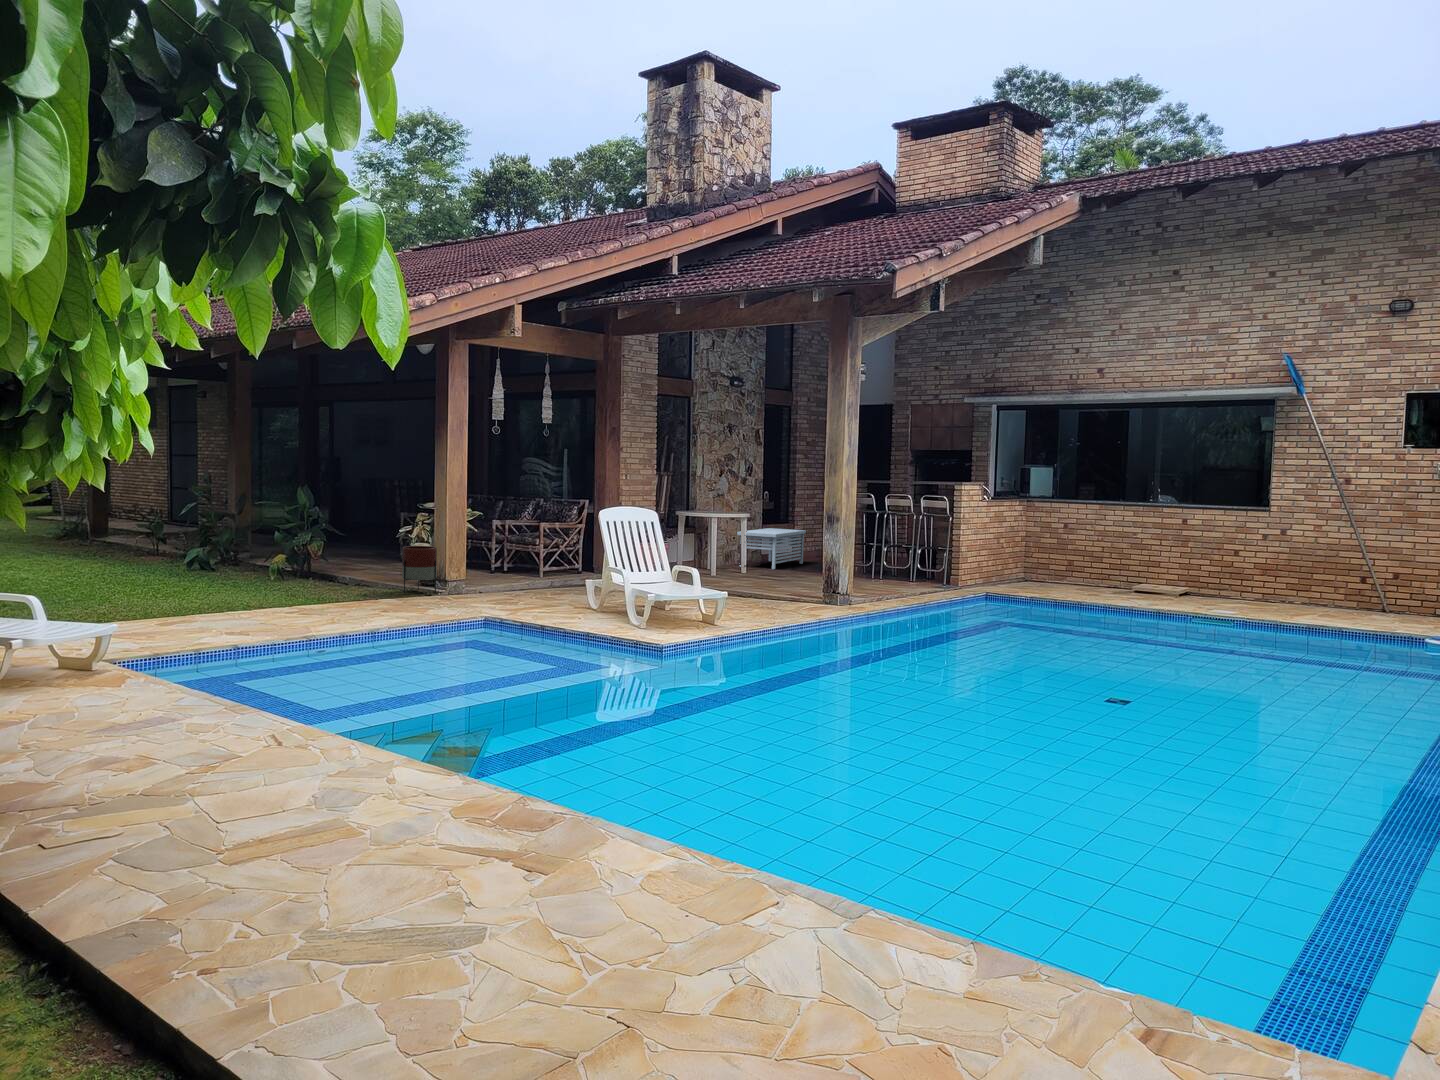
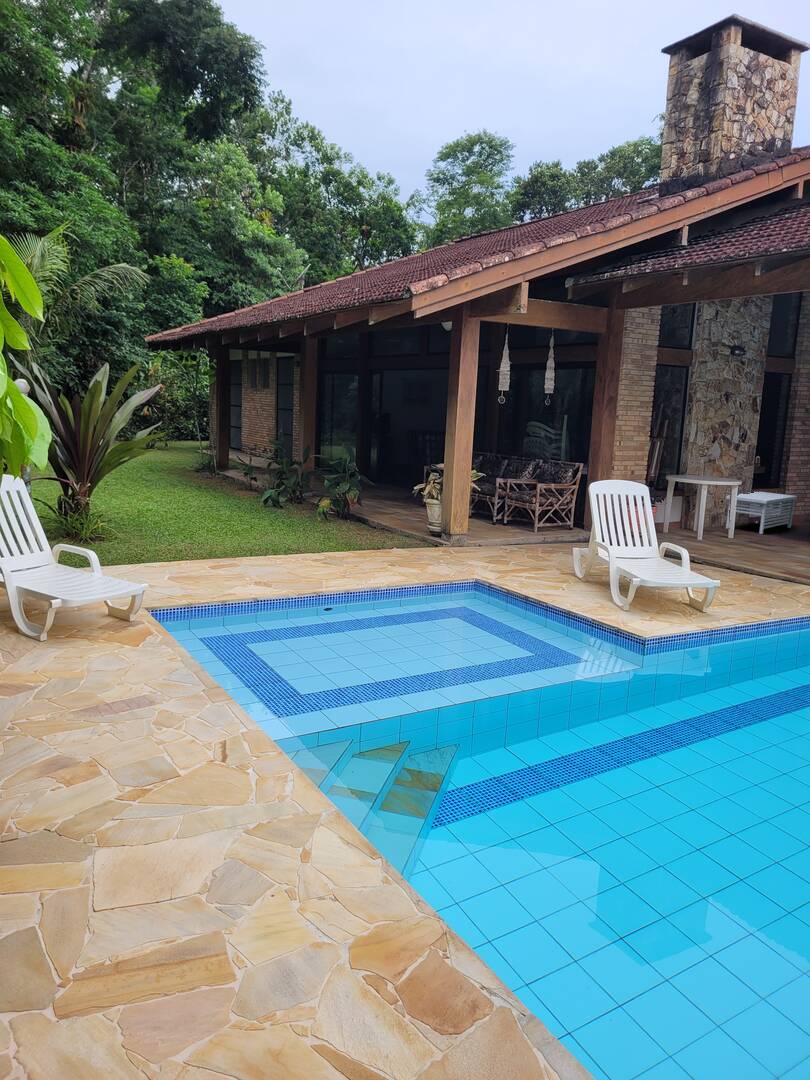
planter: present [402,546,437,593] -> none [411,504,441,547]

